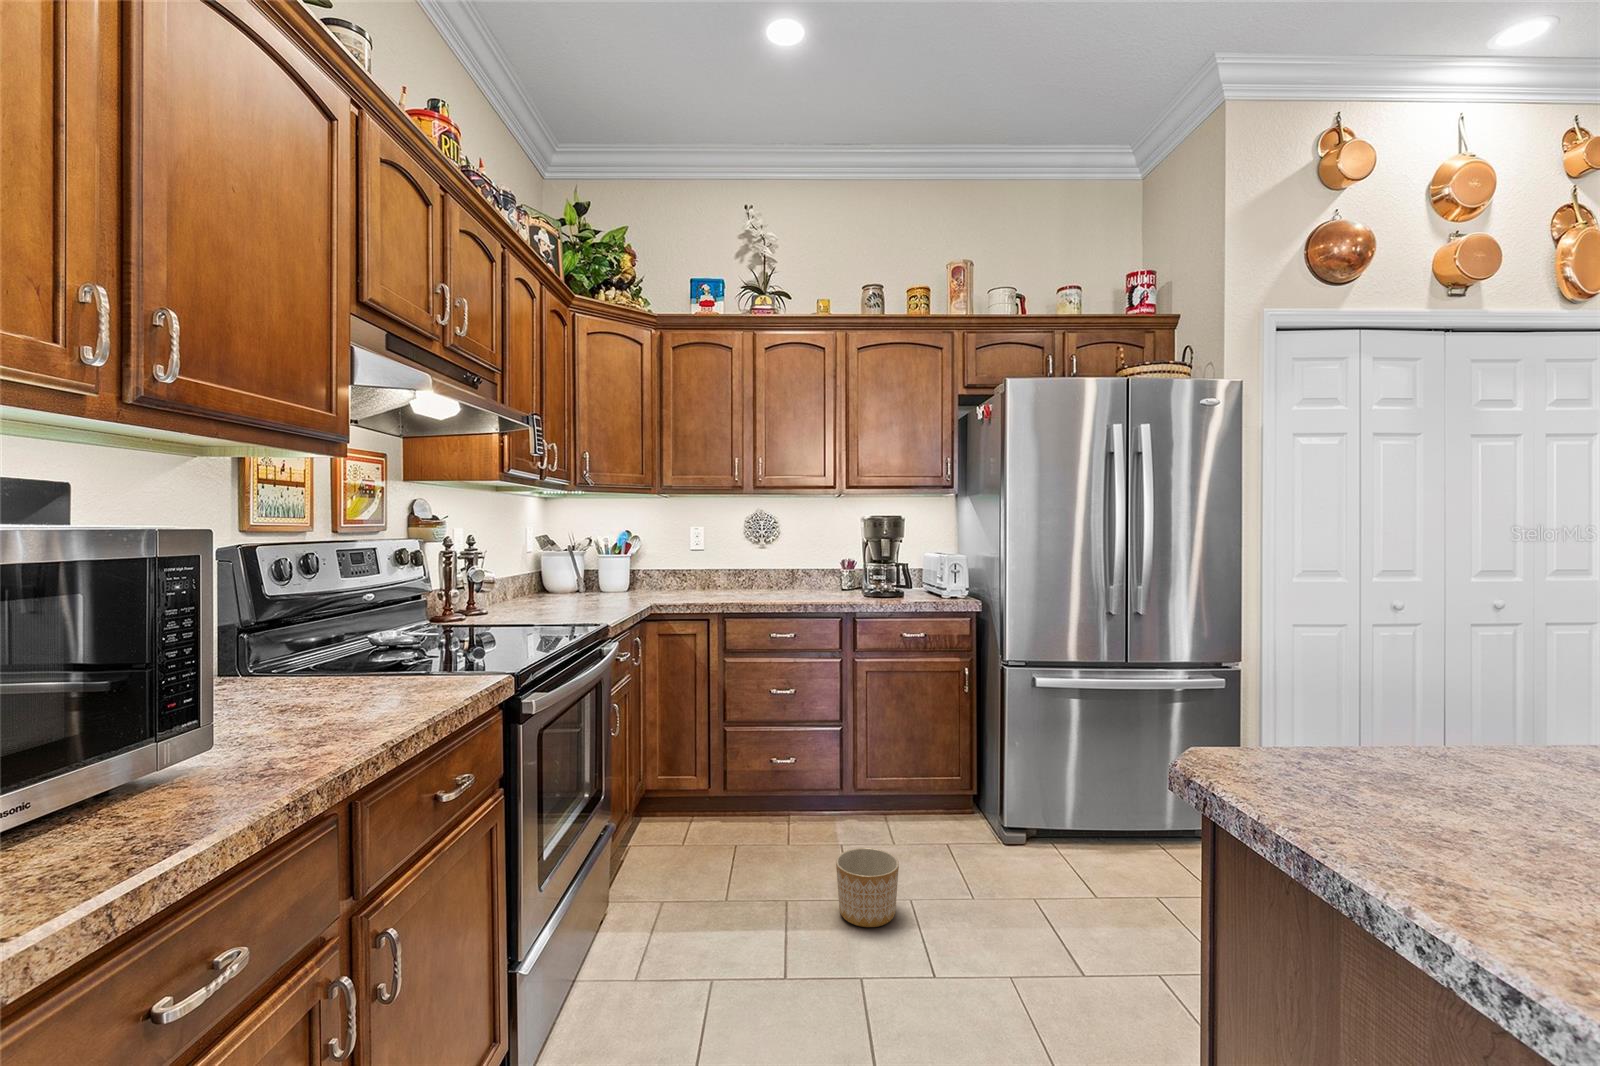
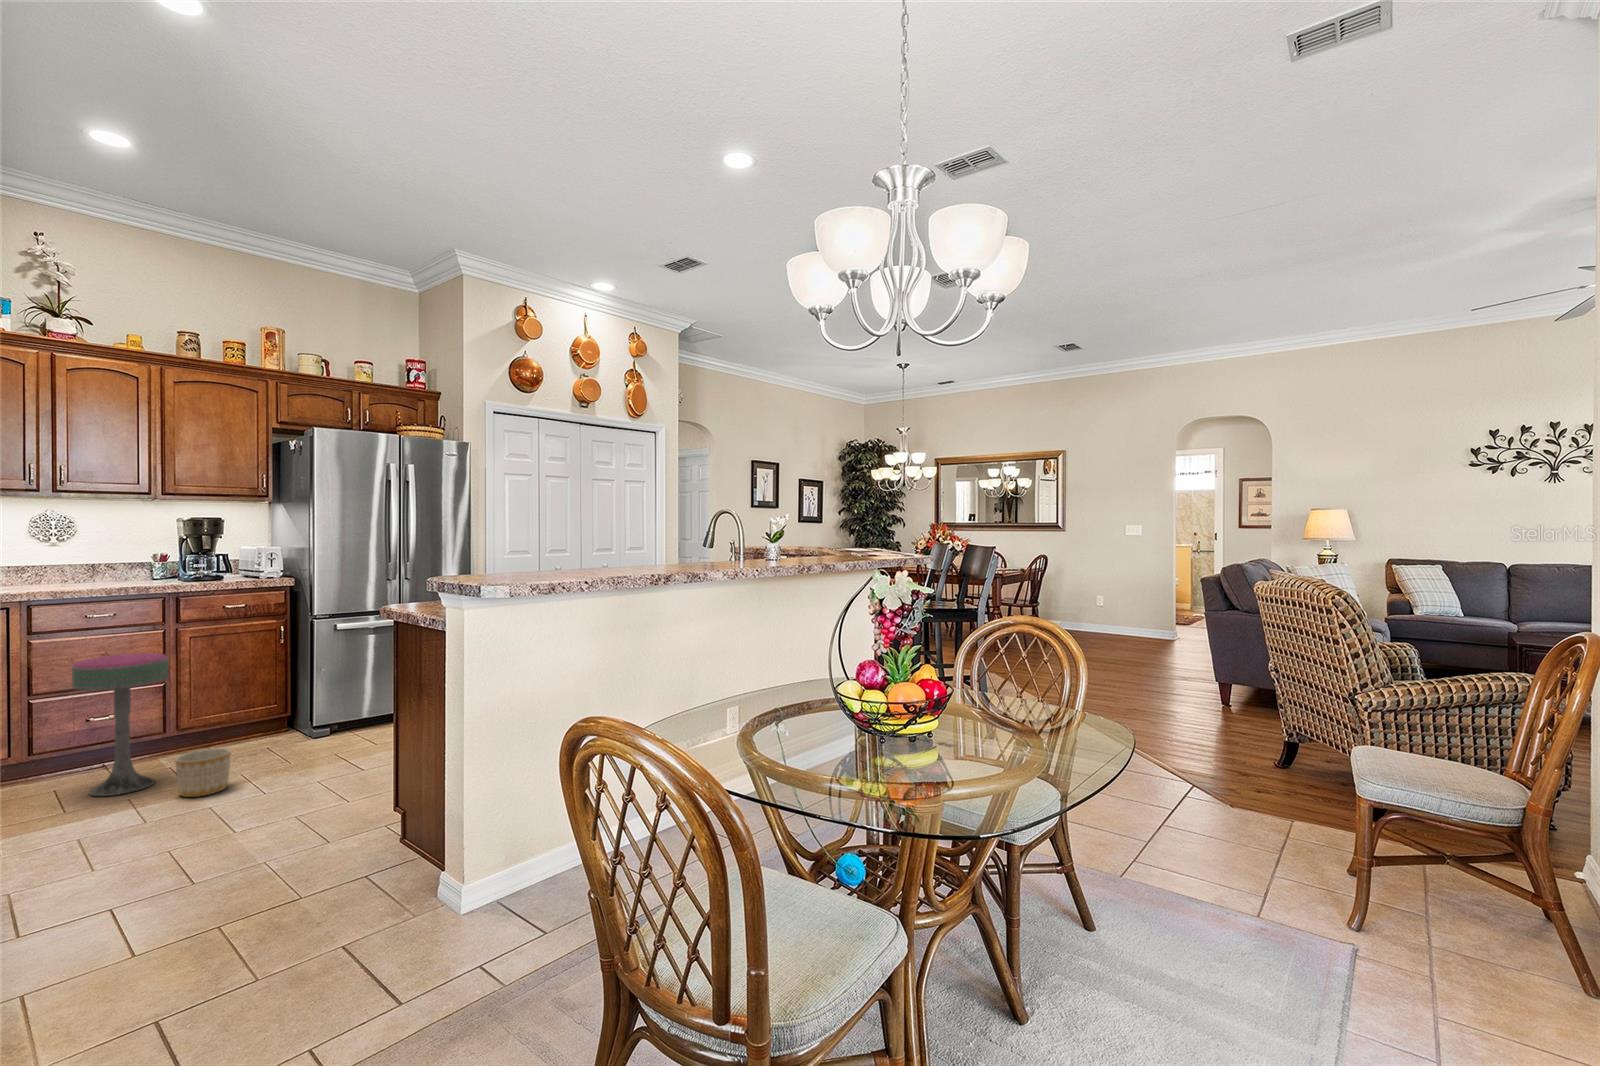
bar stool: none [746,690,838,880] -> present [72,653,169,796]

